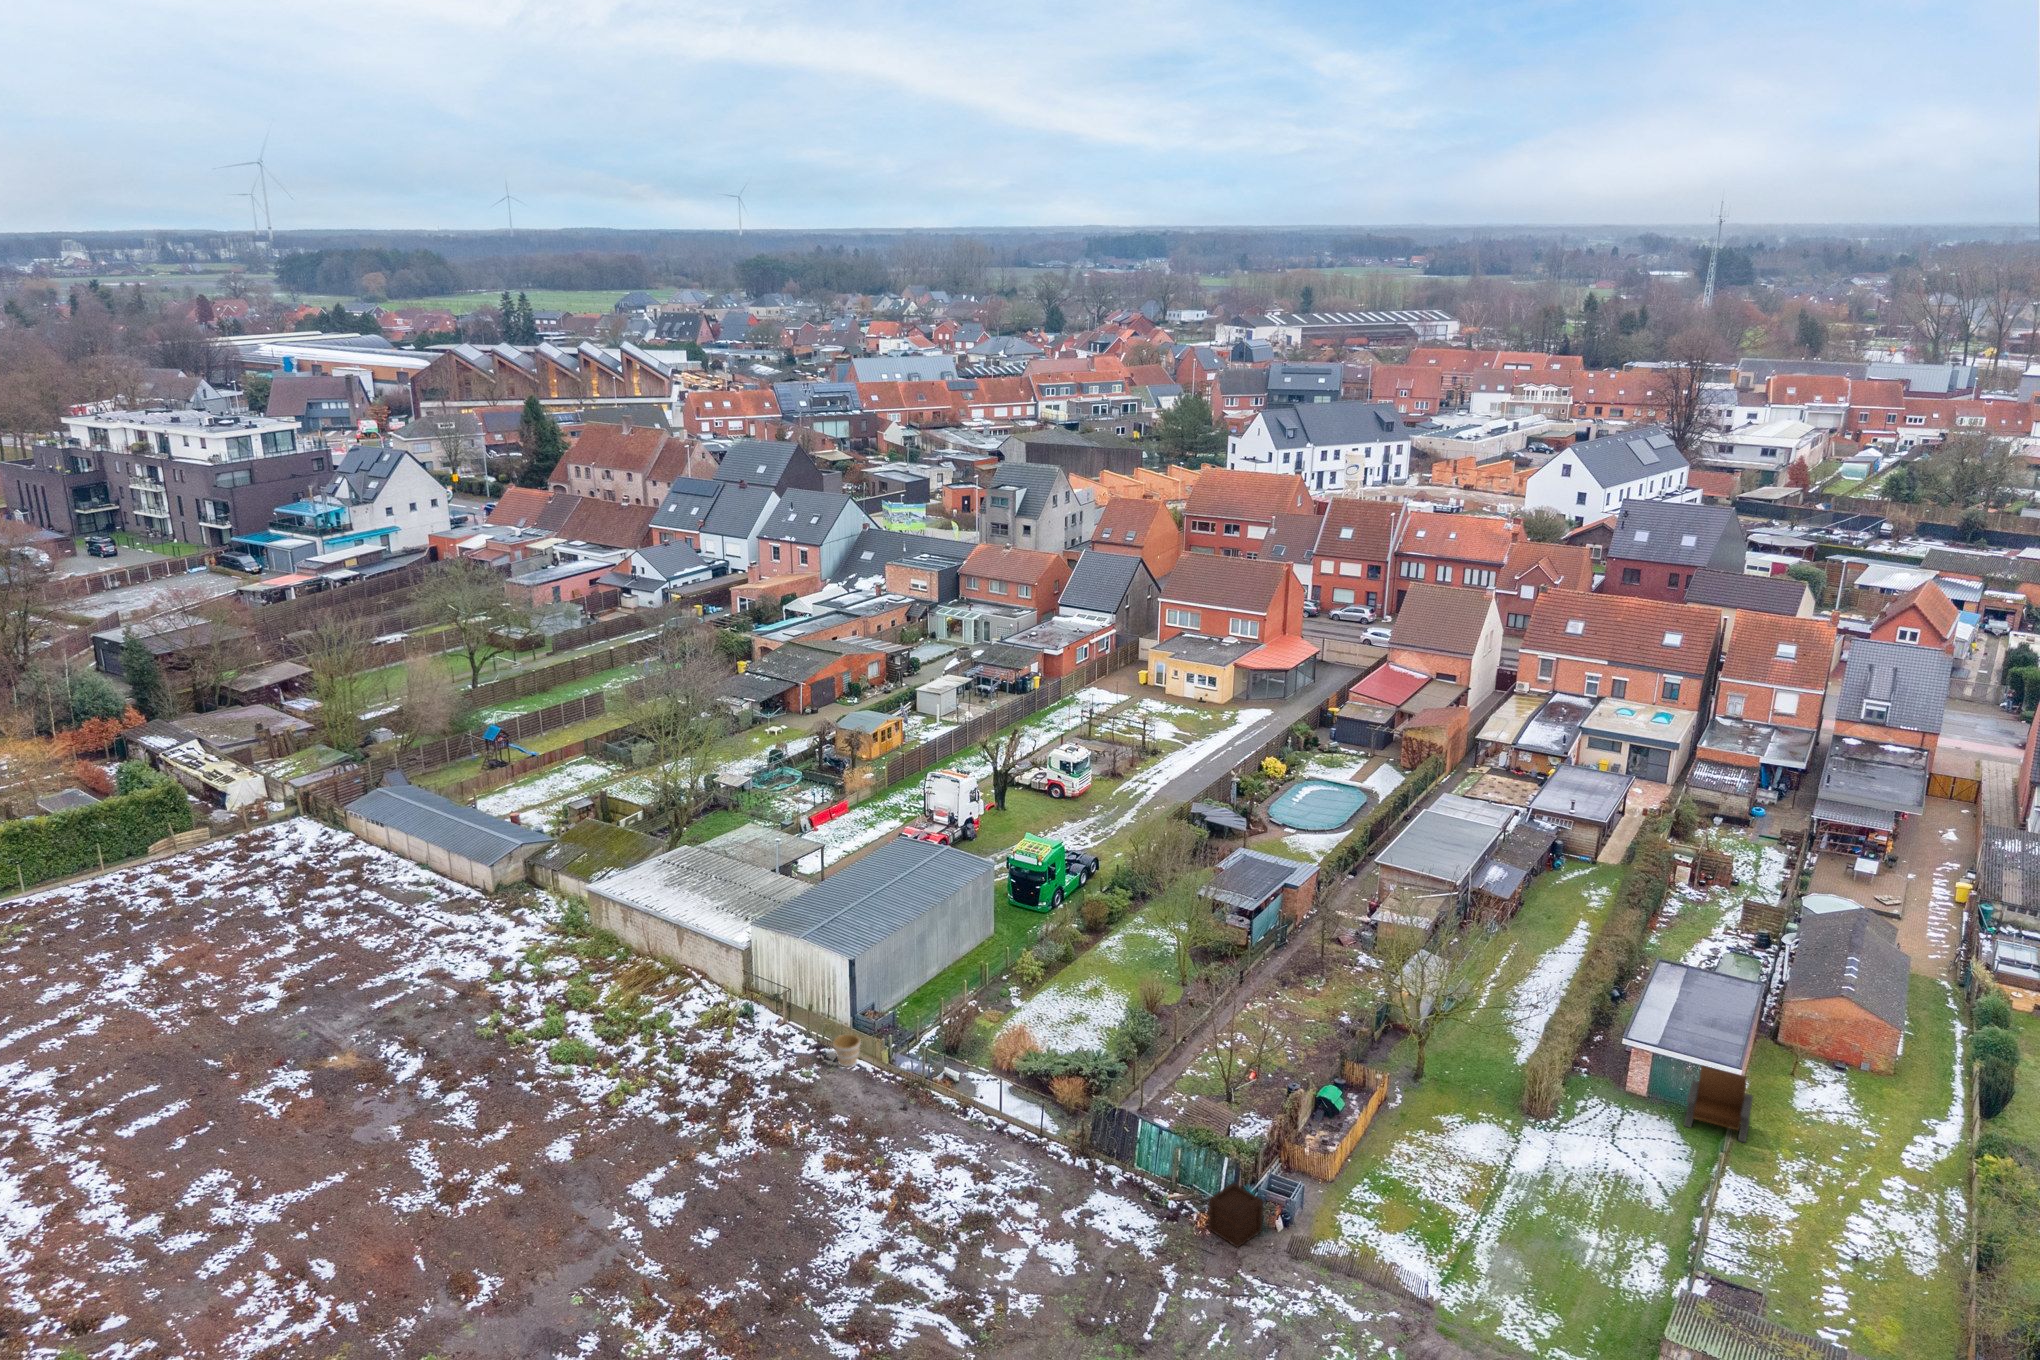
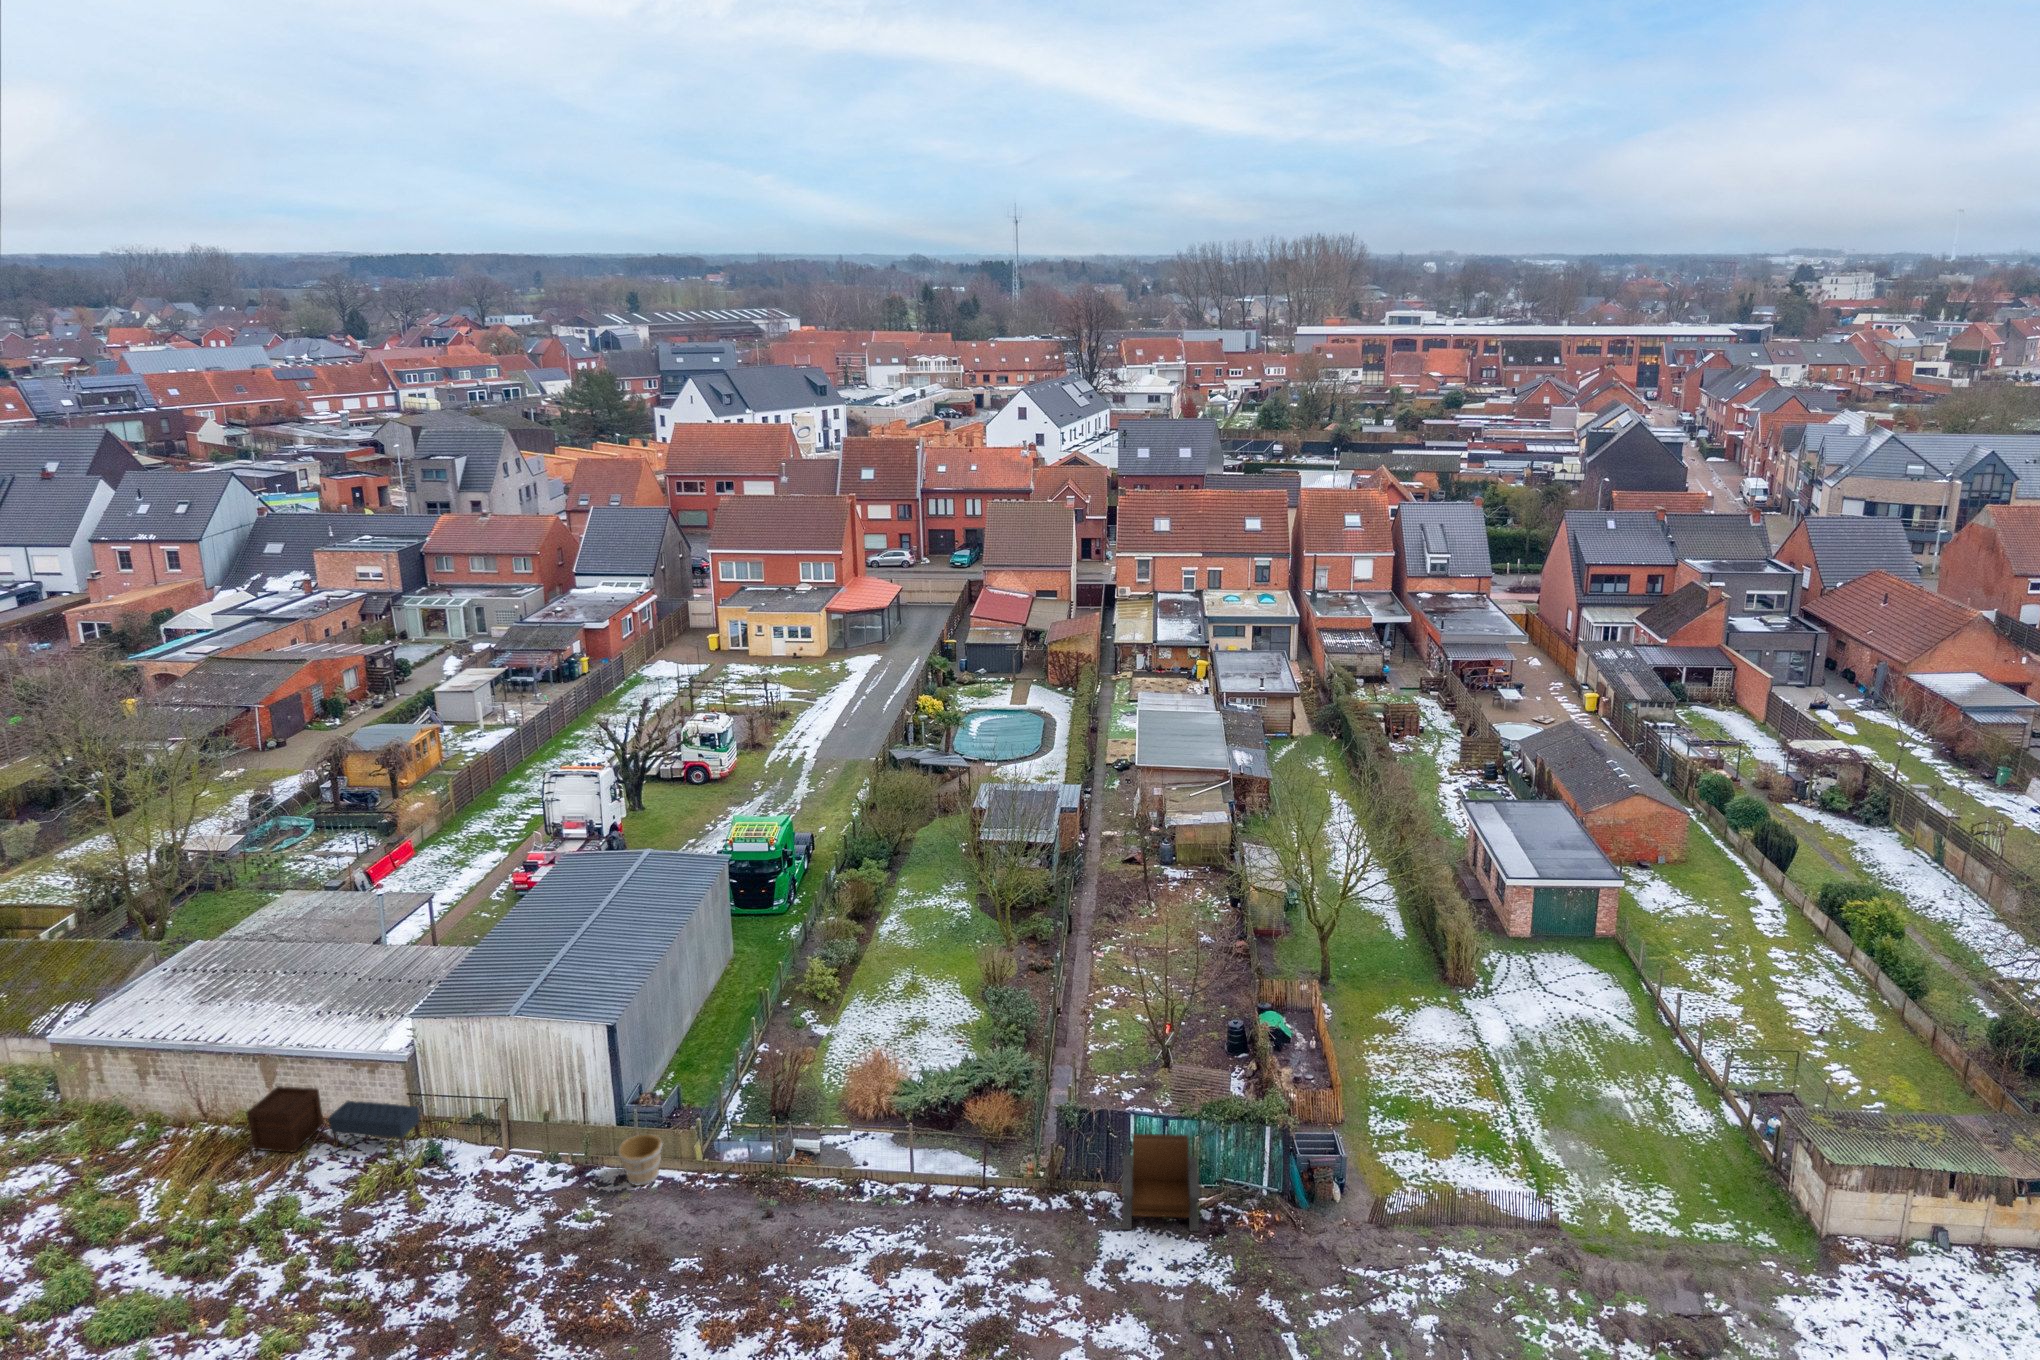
bench: none [702,967,749,1008] -> present [328,1101,421,1153]
lounge chair: present [1684,1066,1753,1142] -> present [1122,1134,1200,1232]
wooden crate: present [1208,1183,1263,1247] -> present [246,1086,324,1152]

